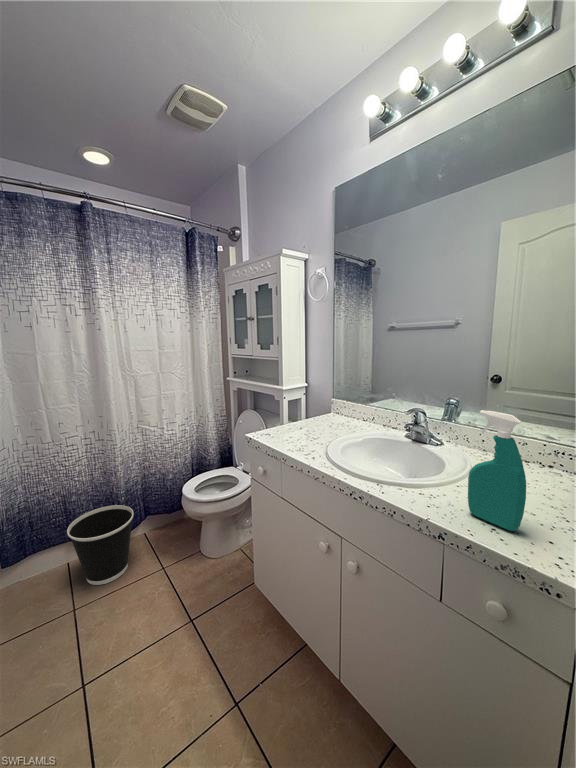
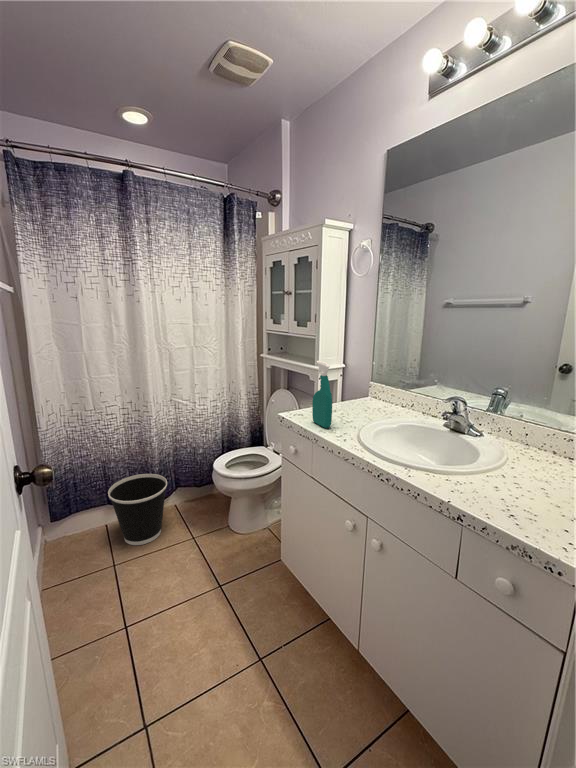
spray bottle: present [468,410,526,531] -> present [312,361,332,428]

